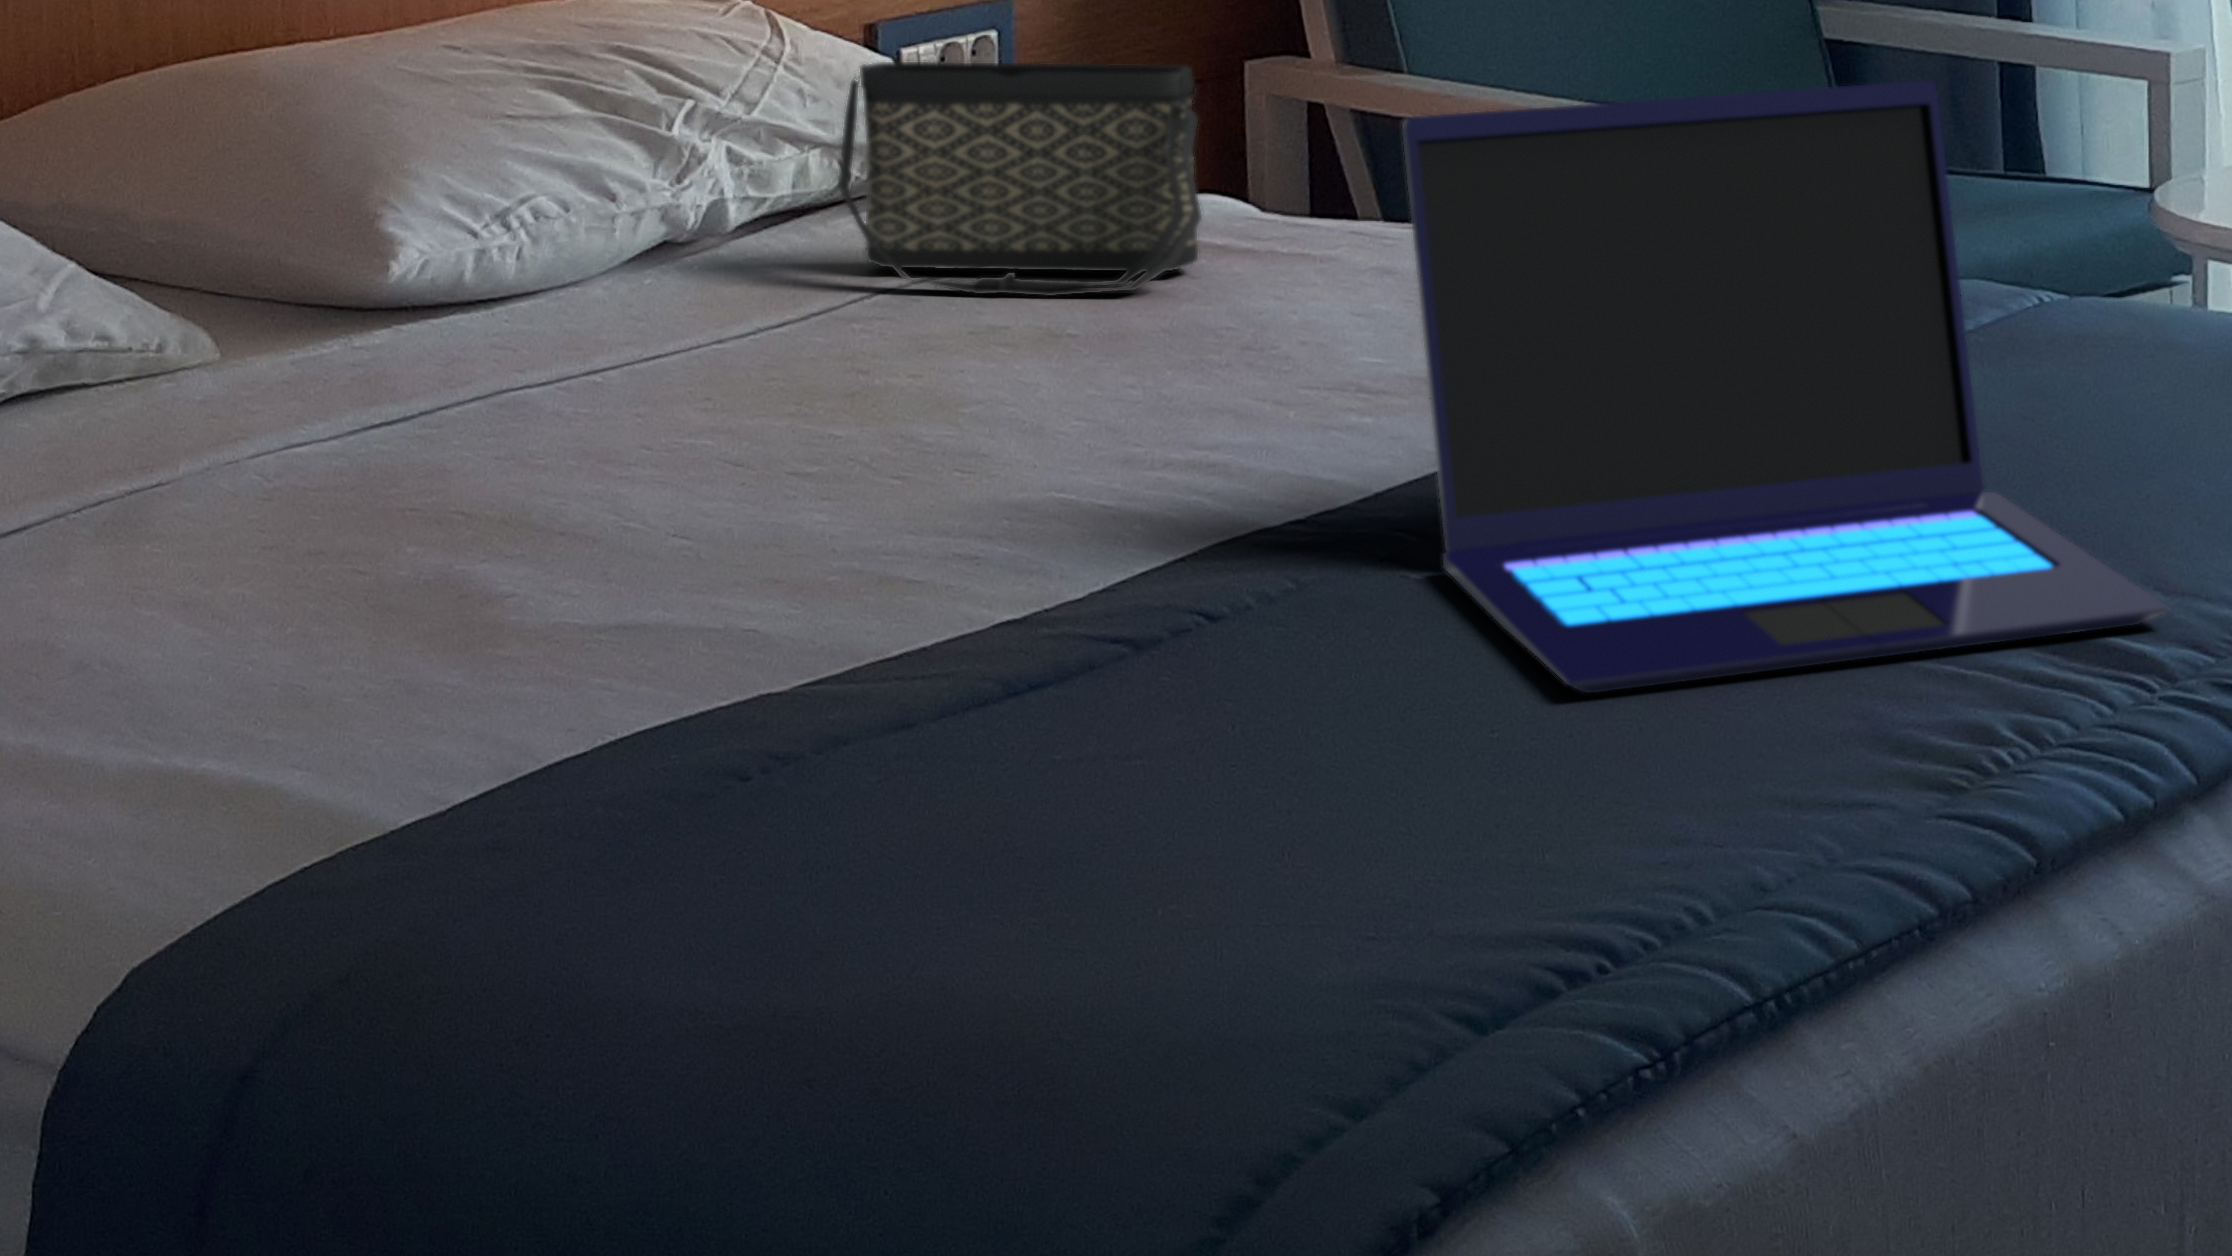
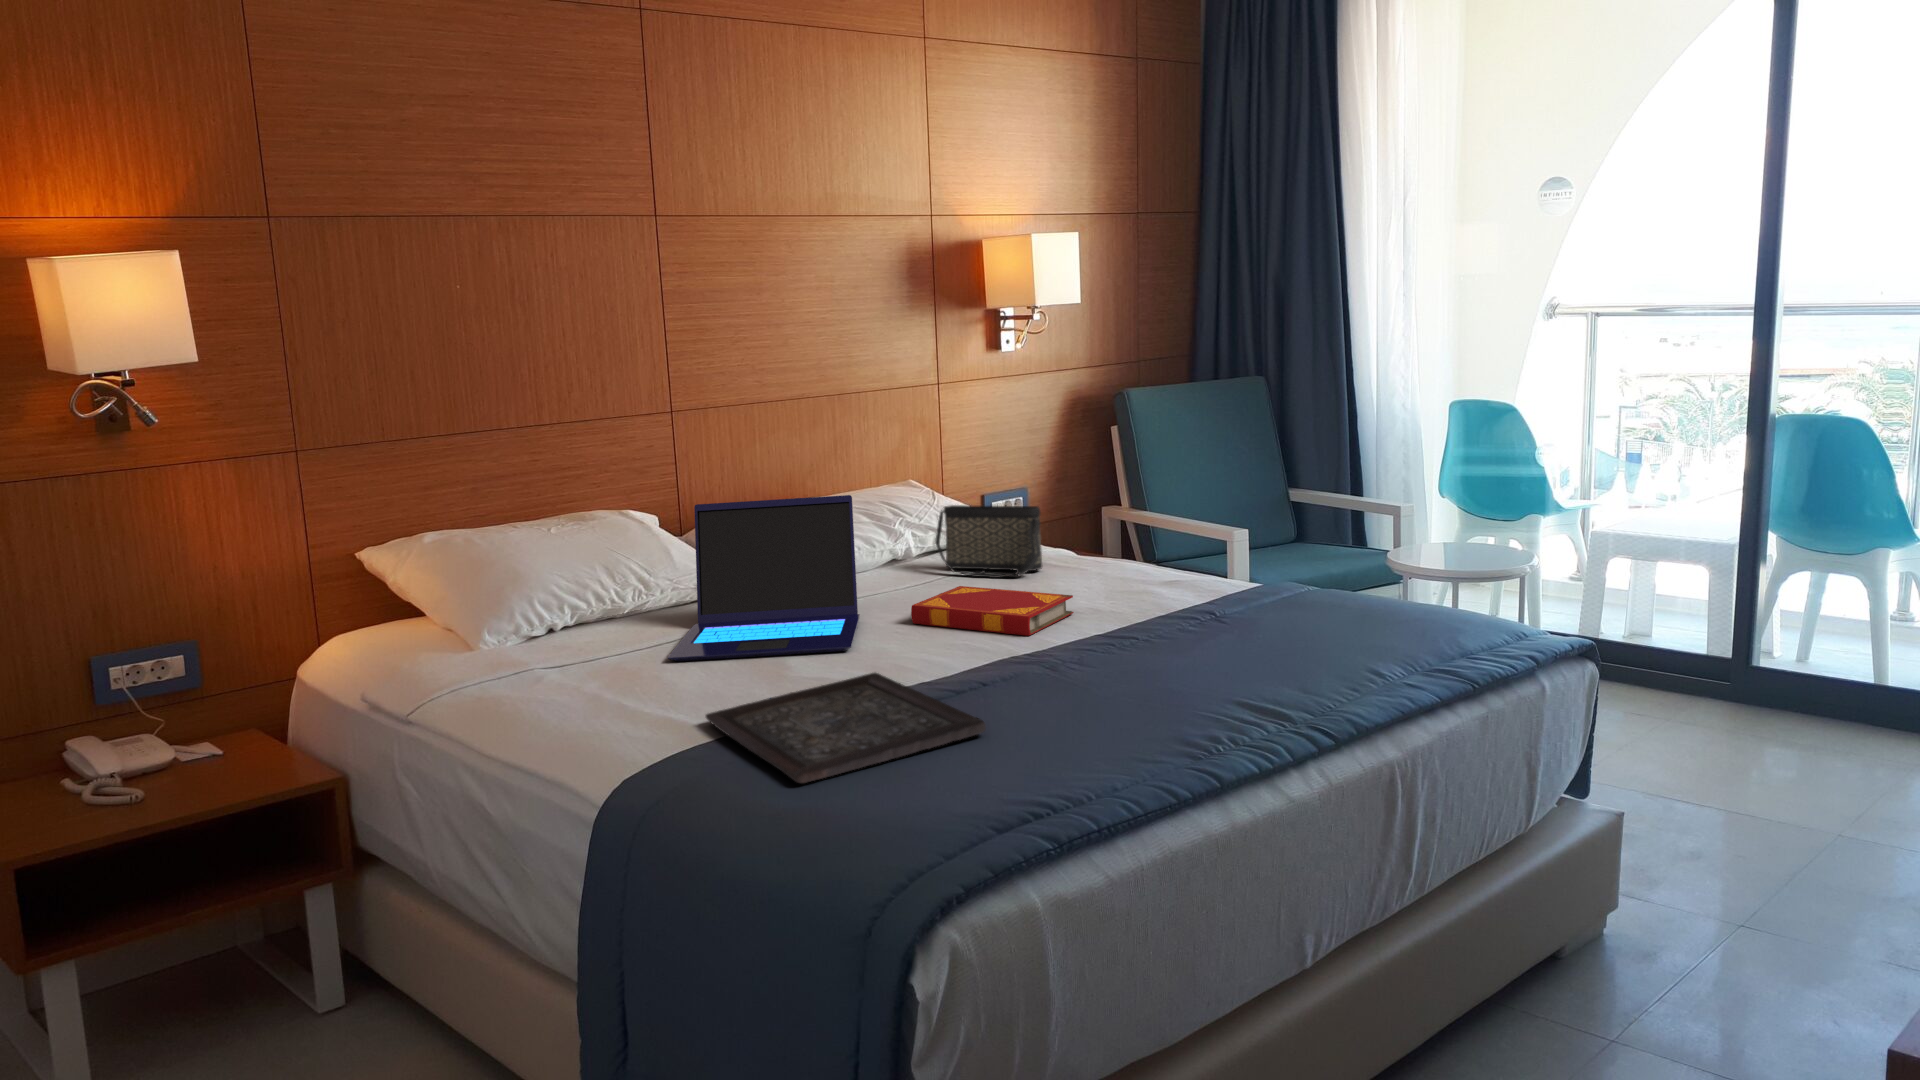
laptop: present [1402,80,2168,693] -> present [668,495,860,661]
hardback book: none [871,325,1379,473] -> present [911,586,1074,636]
tray: none [391,603,1333,933] -> present [706,673,986,783]

